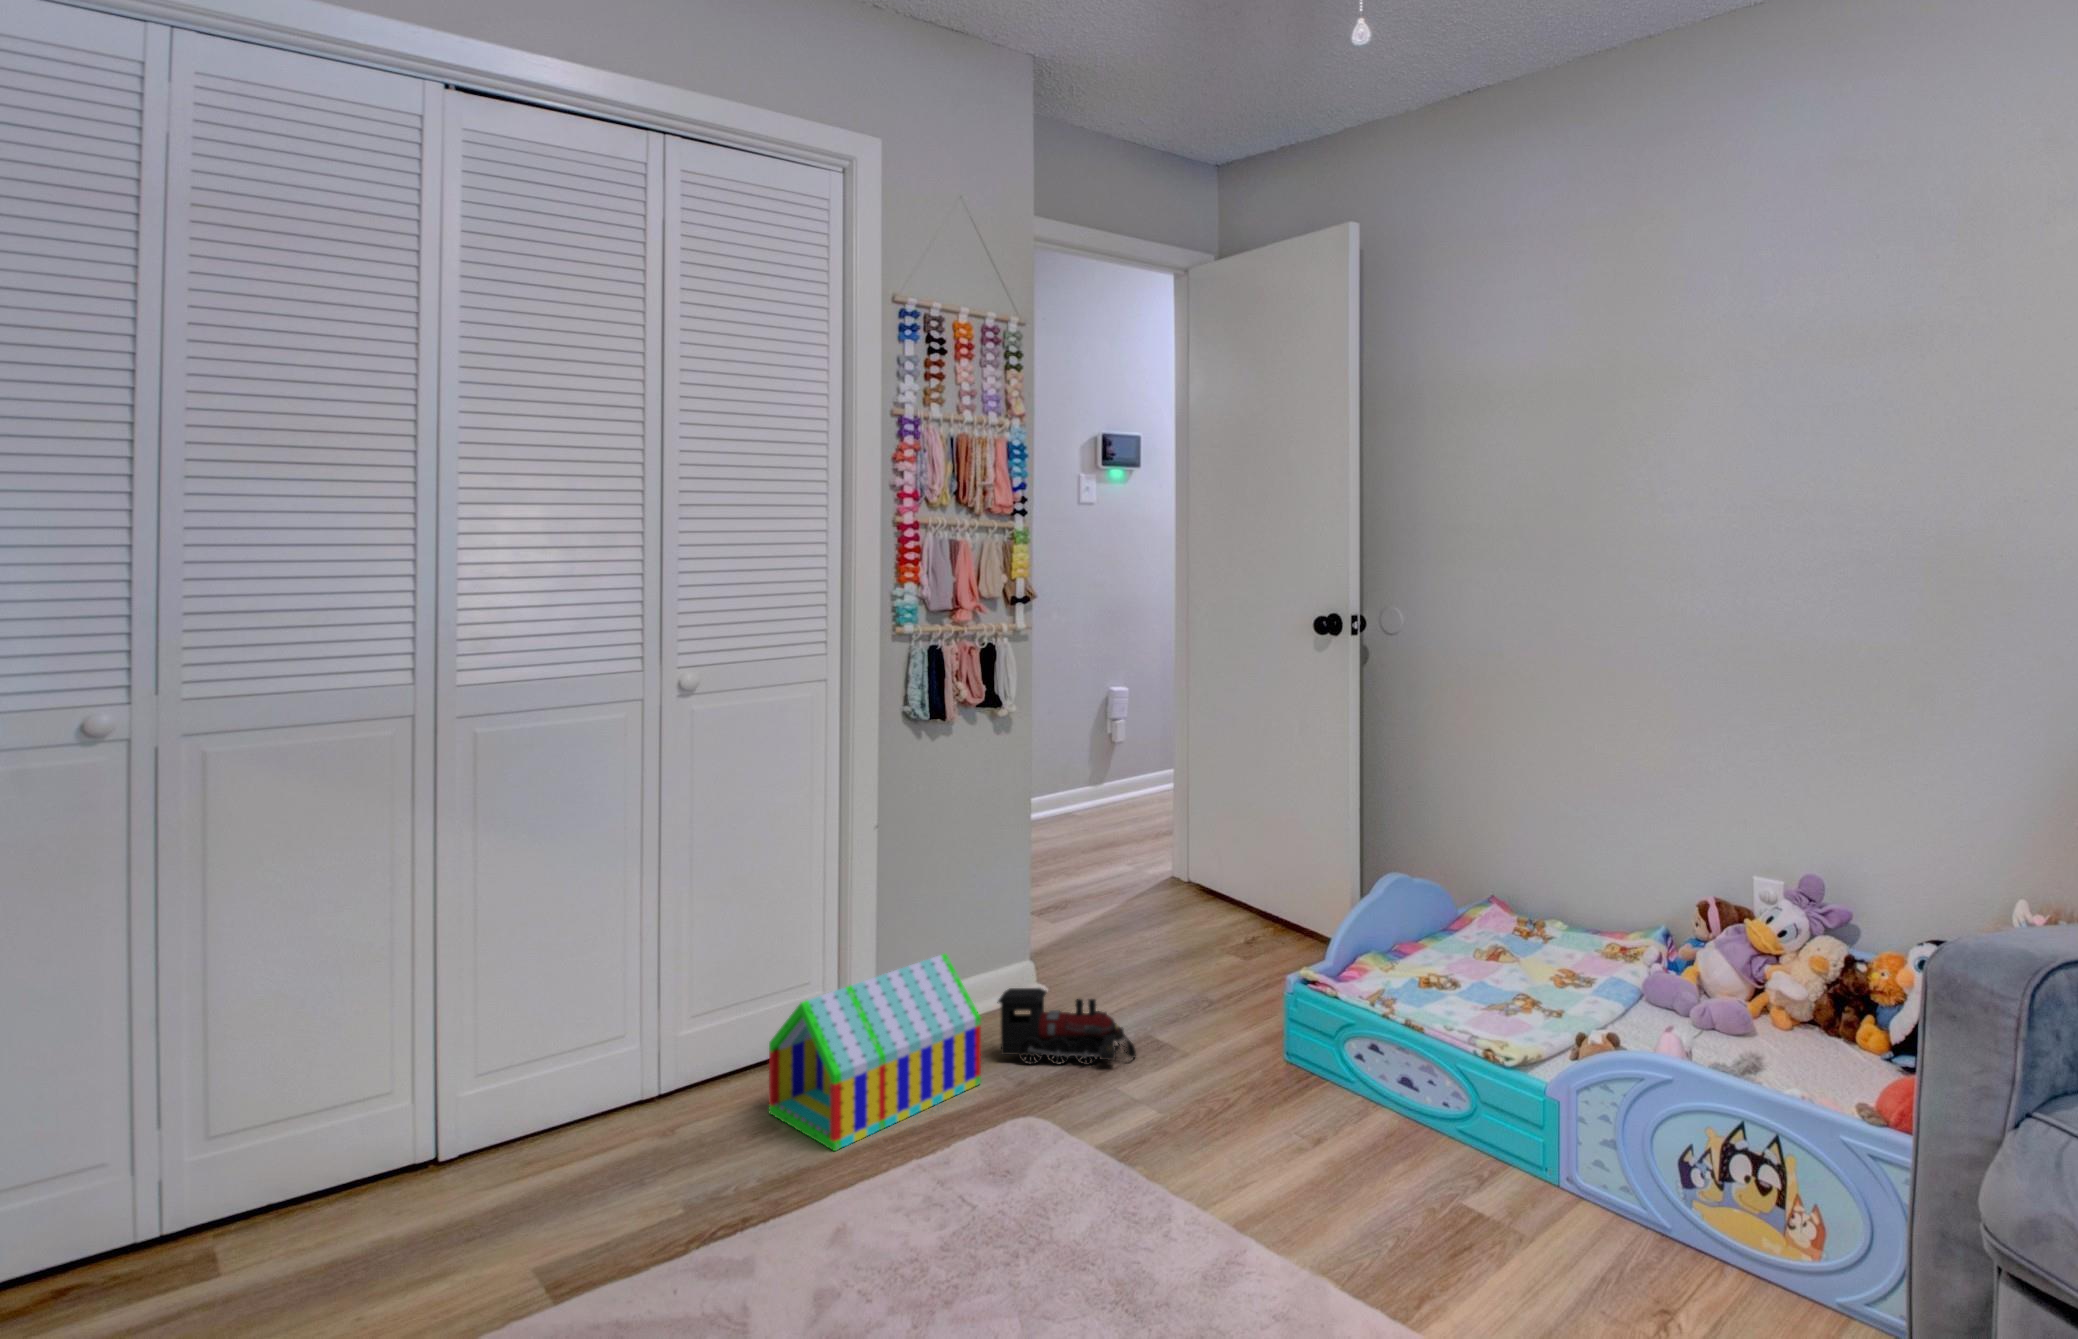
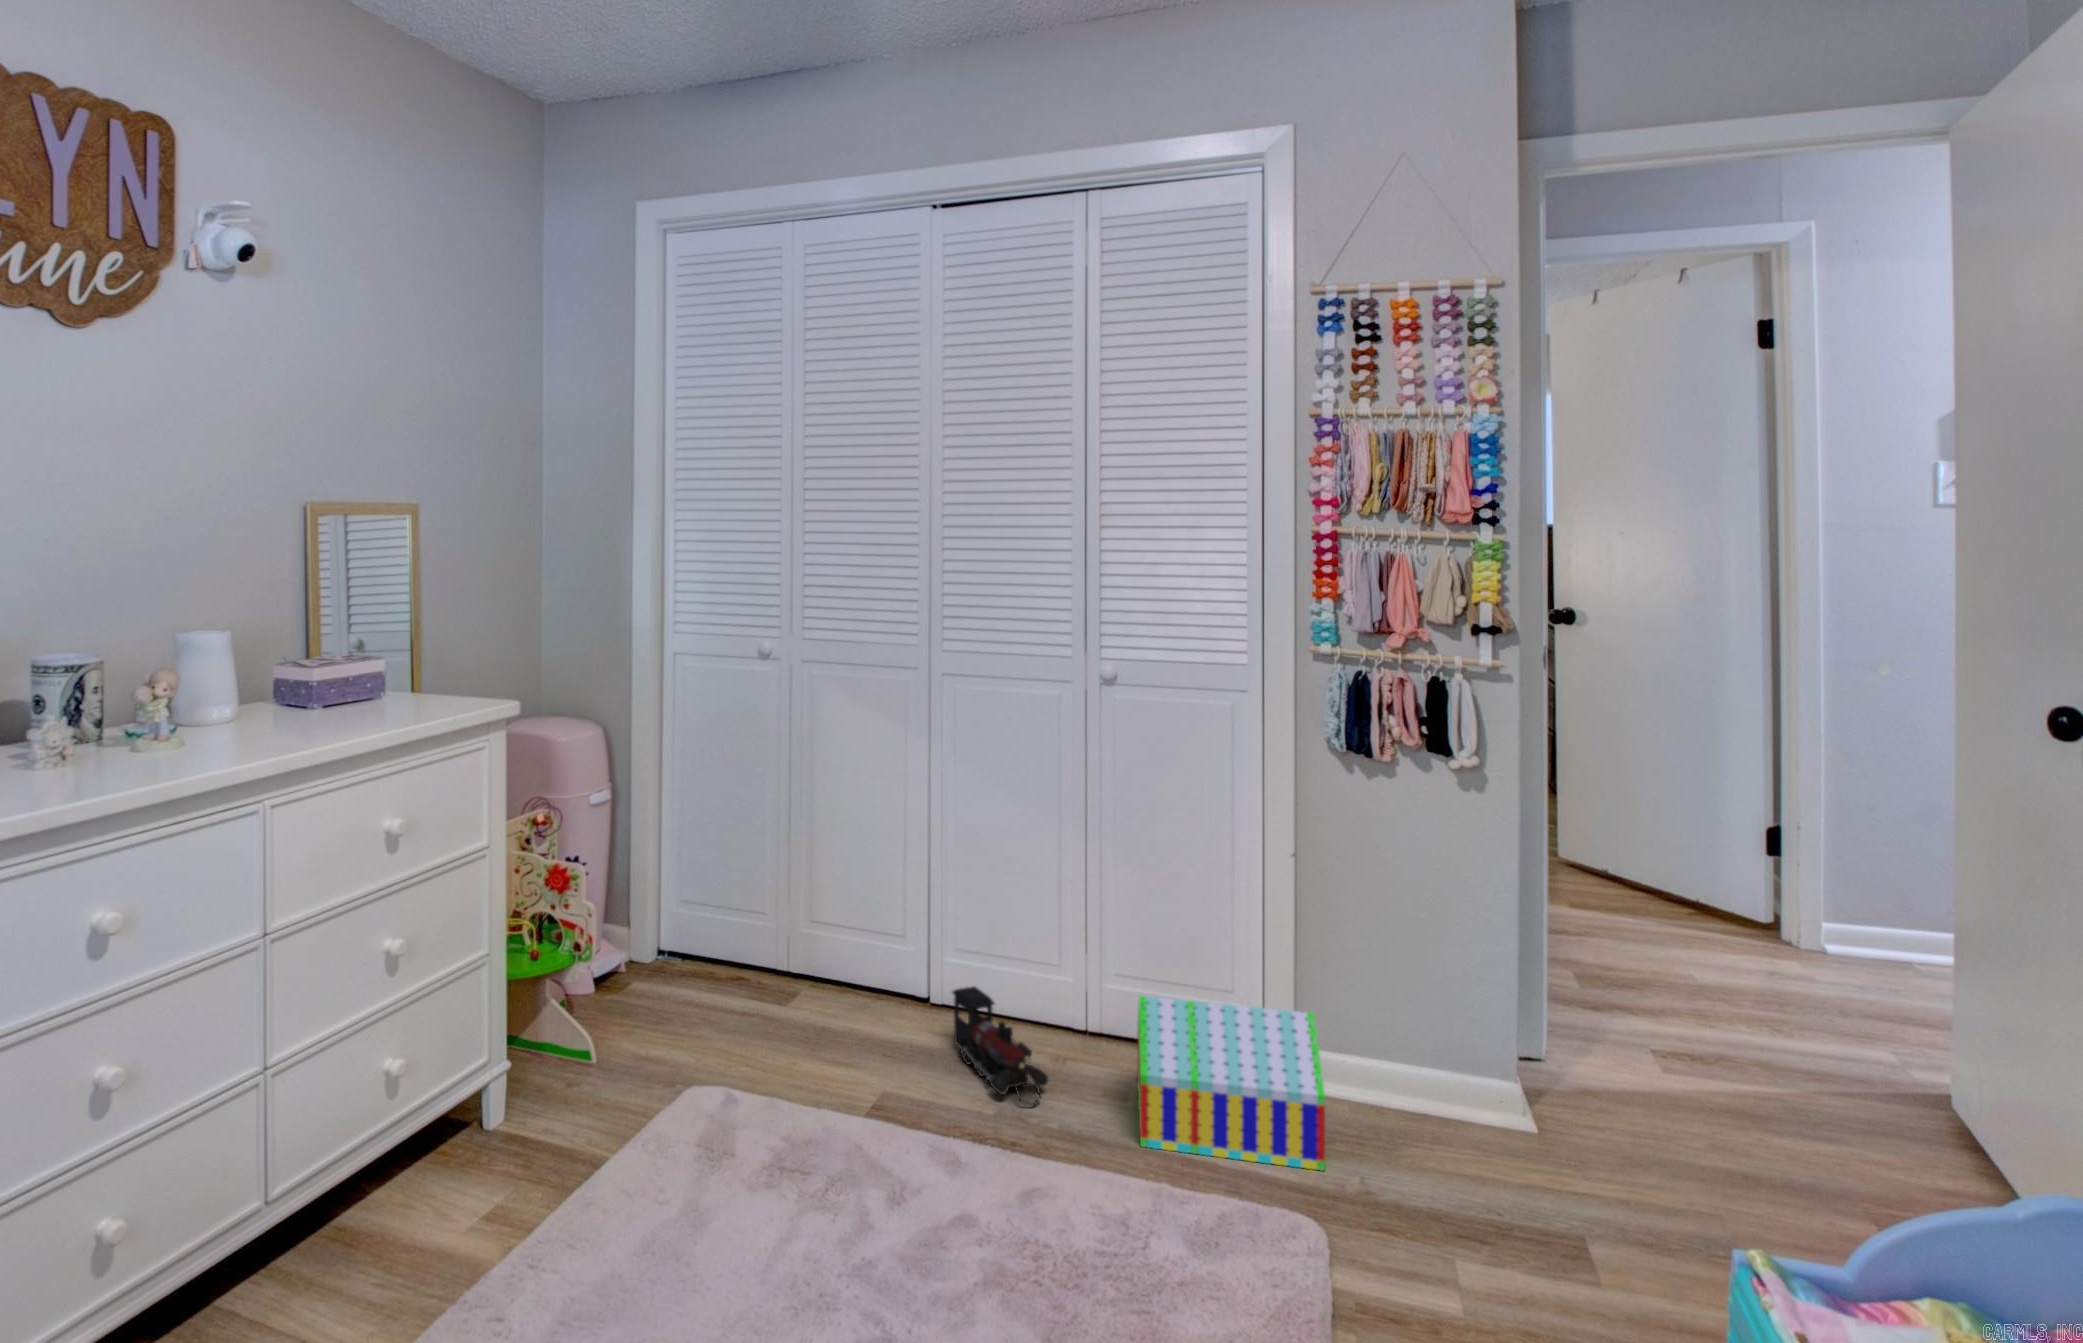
toy train: present [997,988,1136,1065] -> present [953,986,1048,1106]

